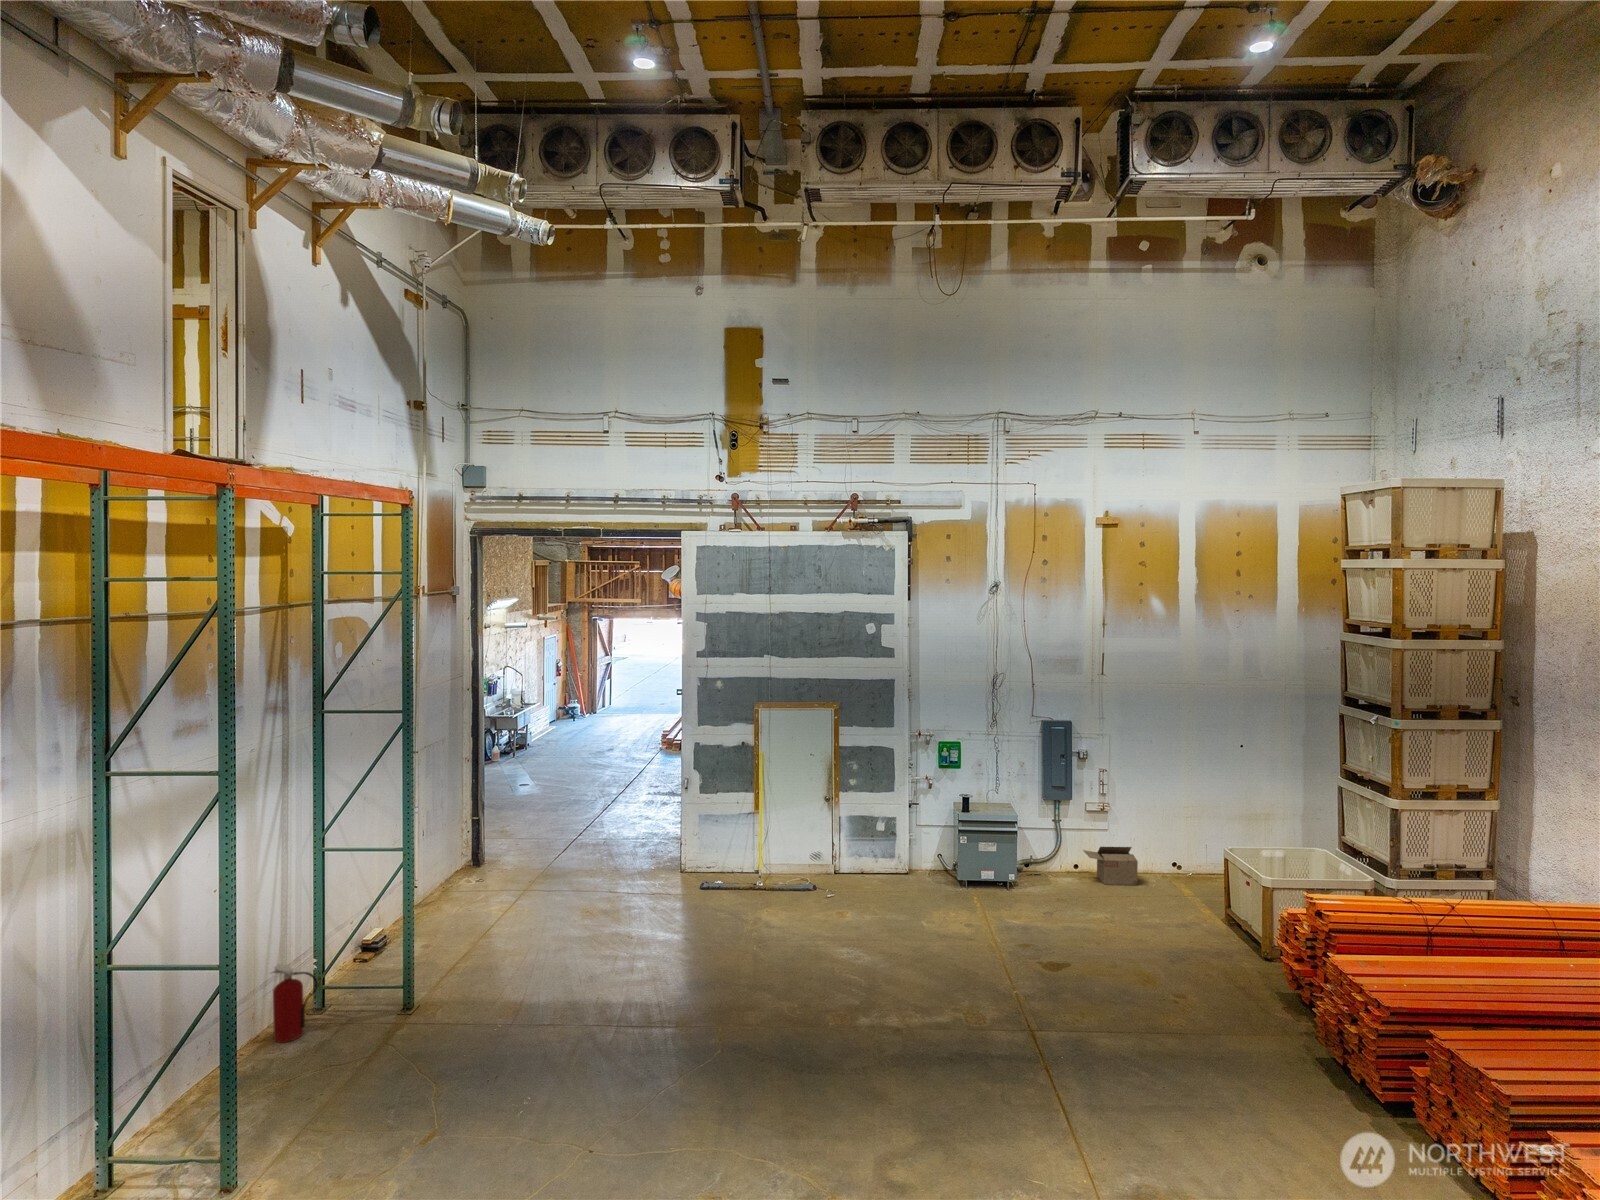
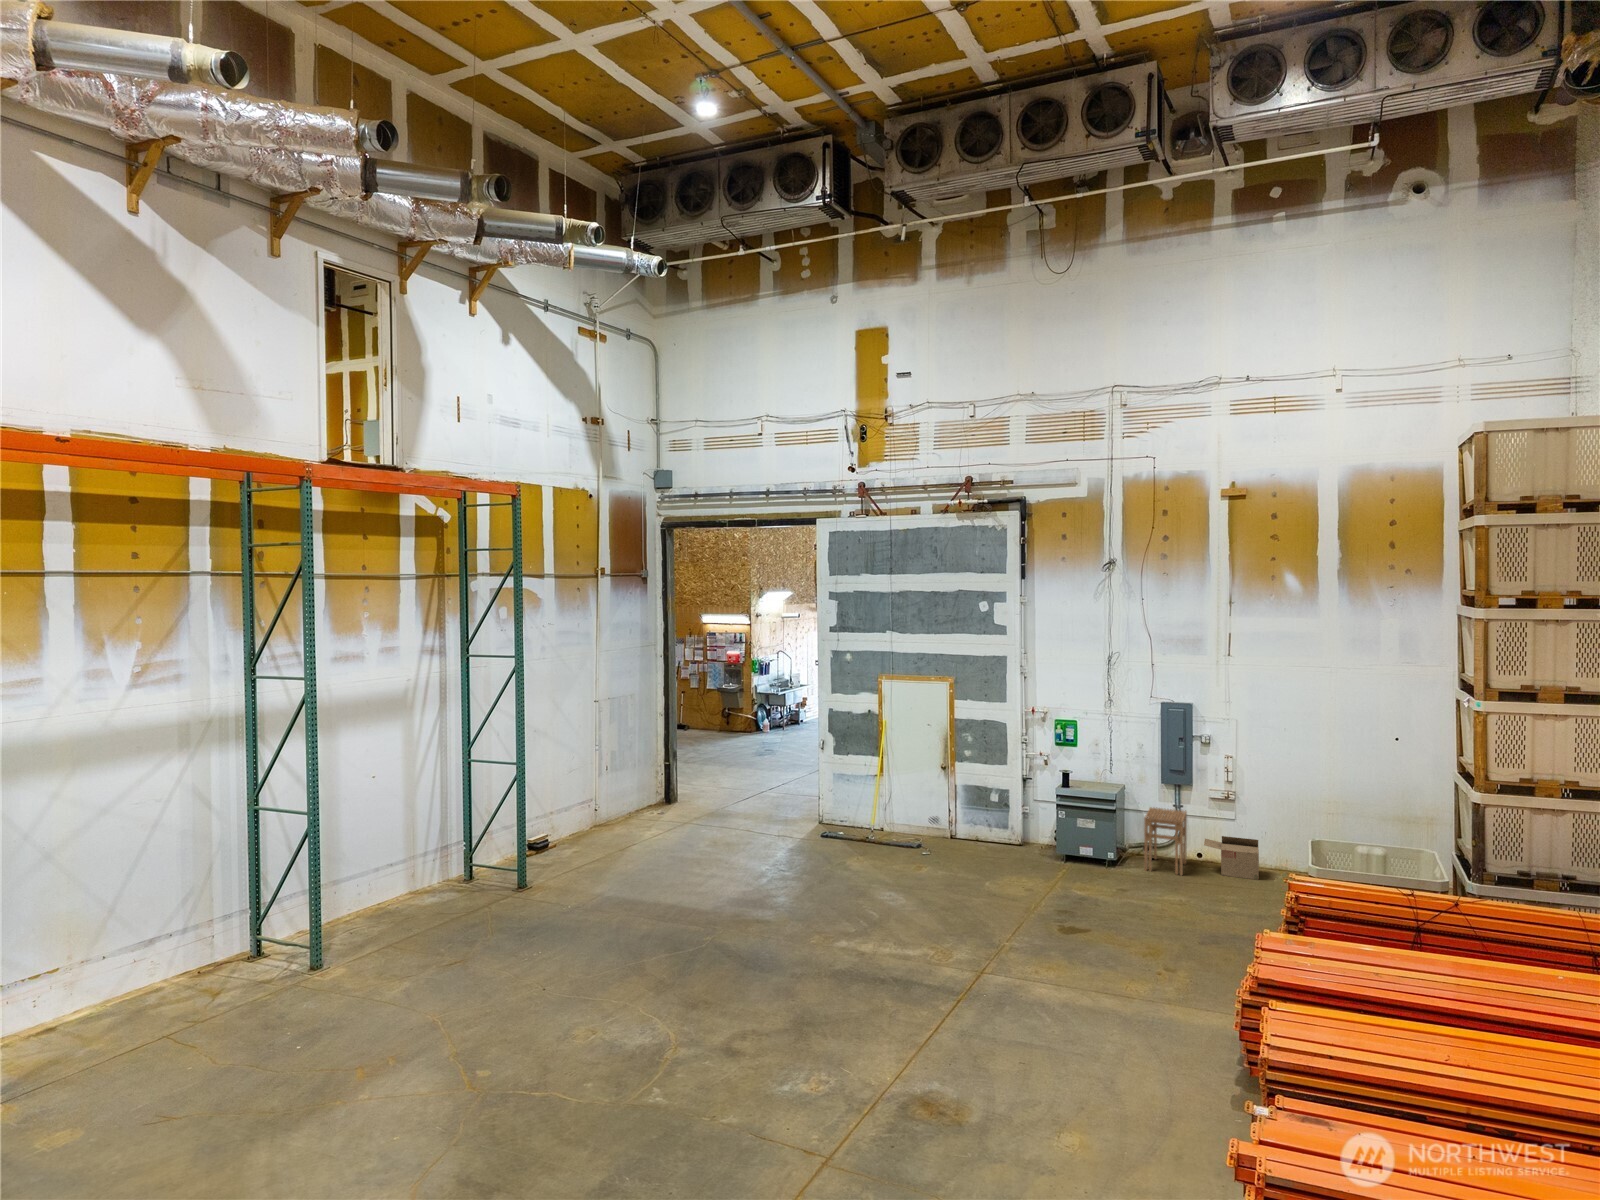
stool: none [1032,824,1076,890] -> present [1144,807,1187,875]
fire extinguisher: present [272,964,318,1043] -> none [473,832,500,886]

